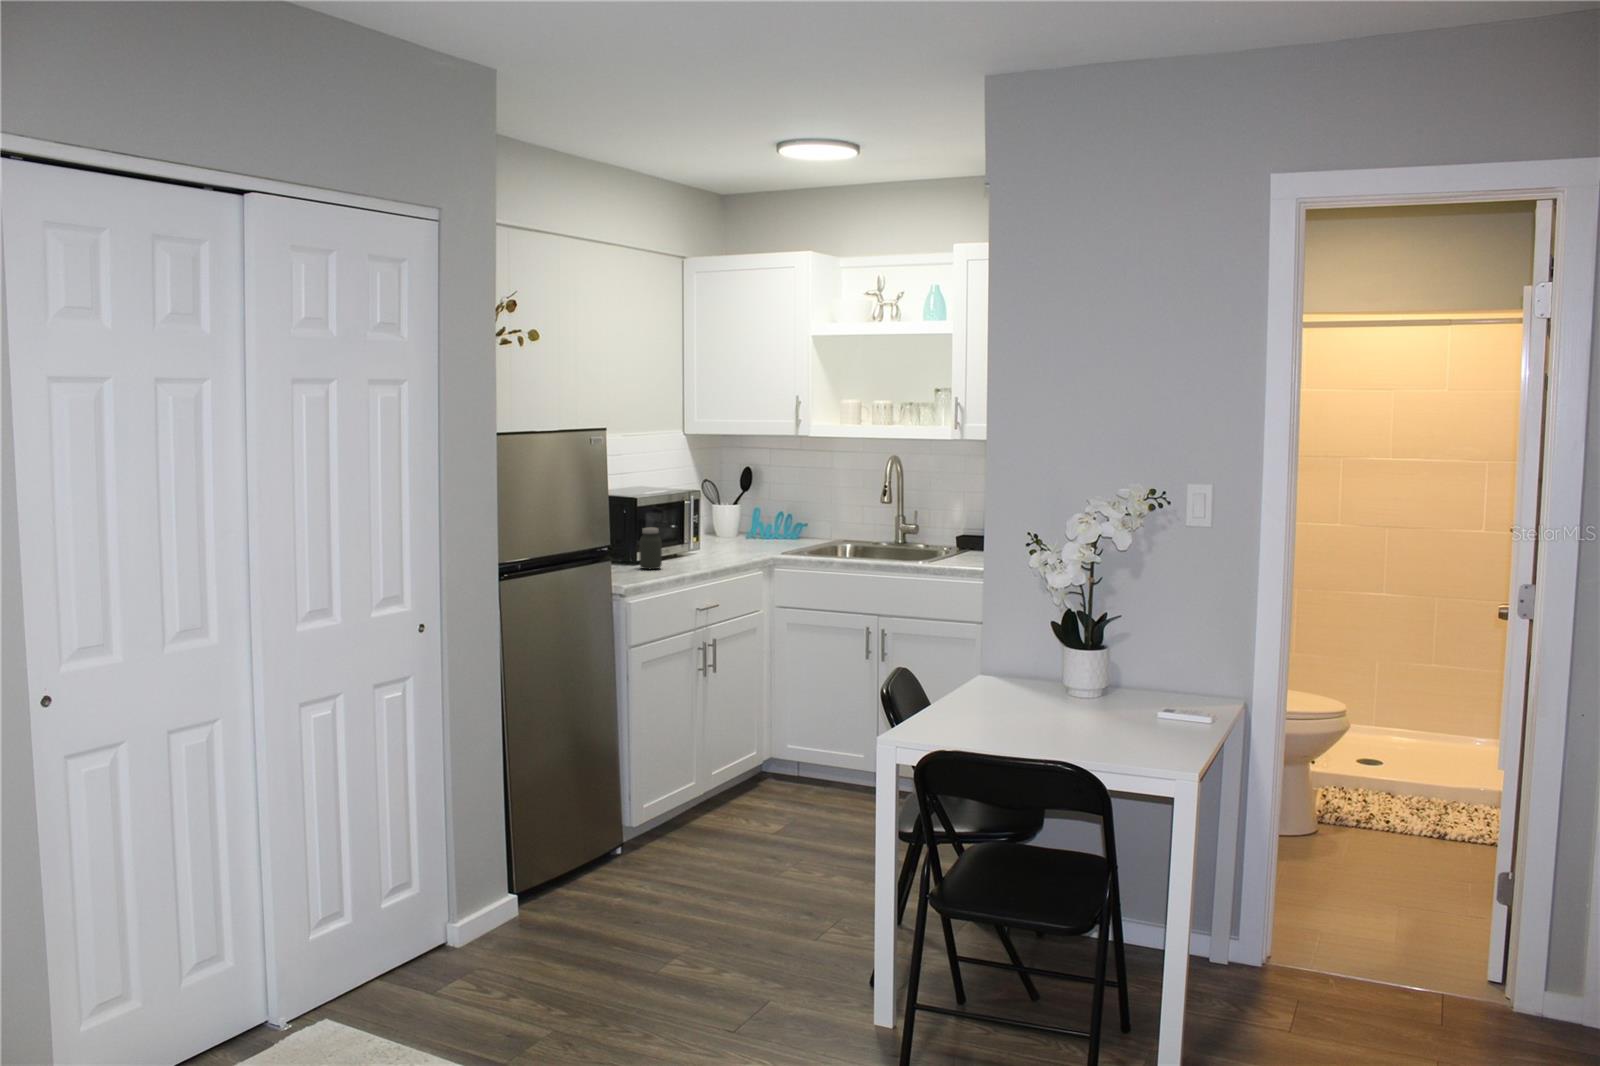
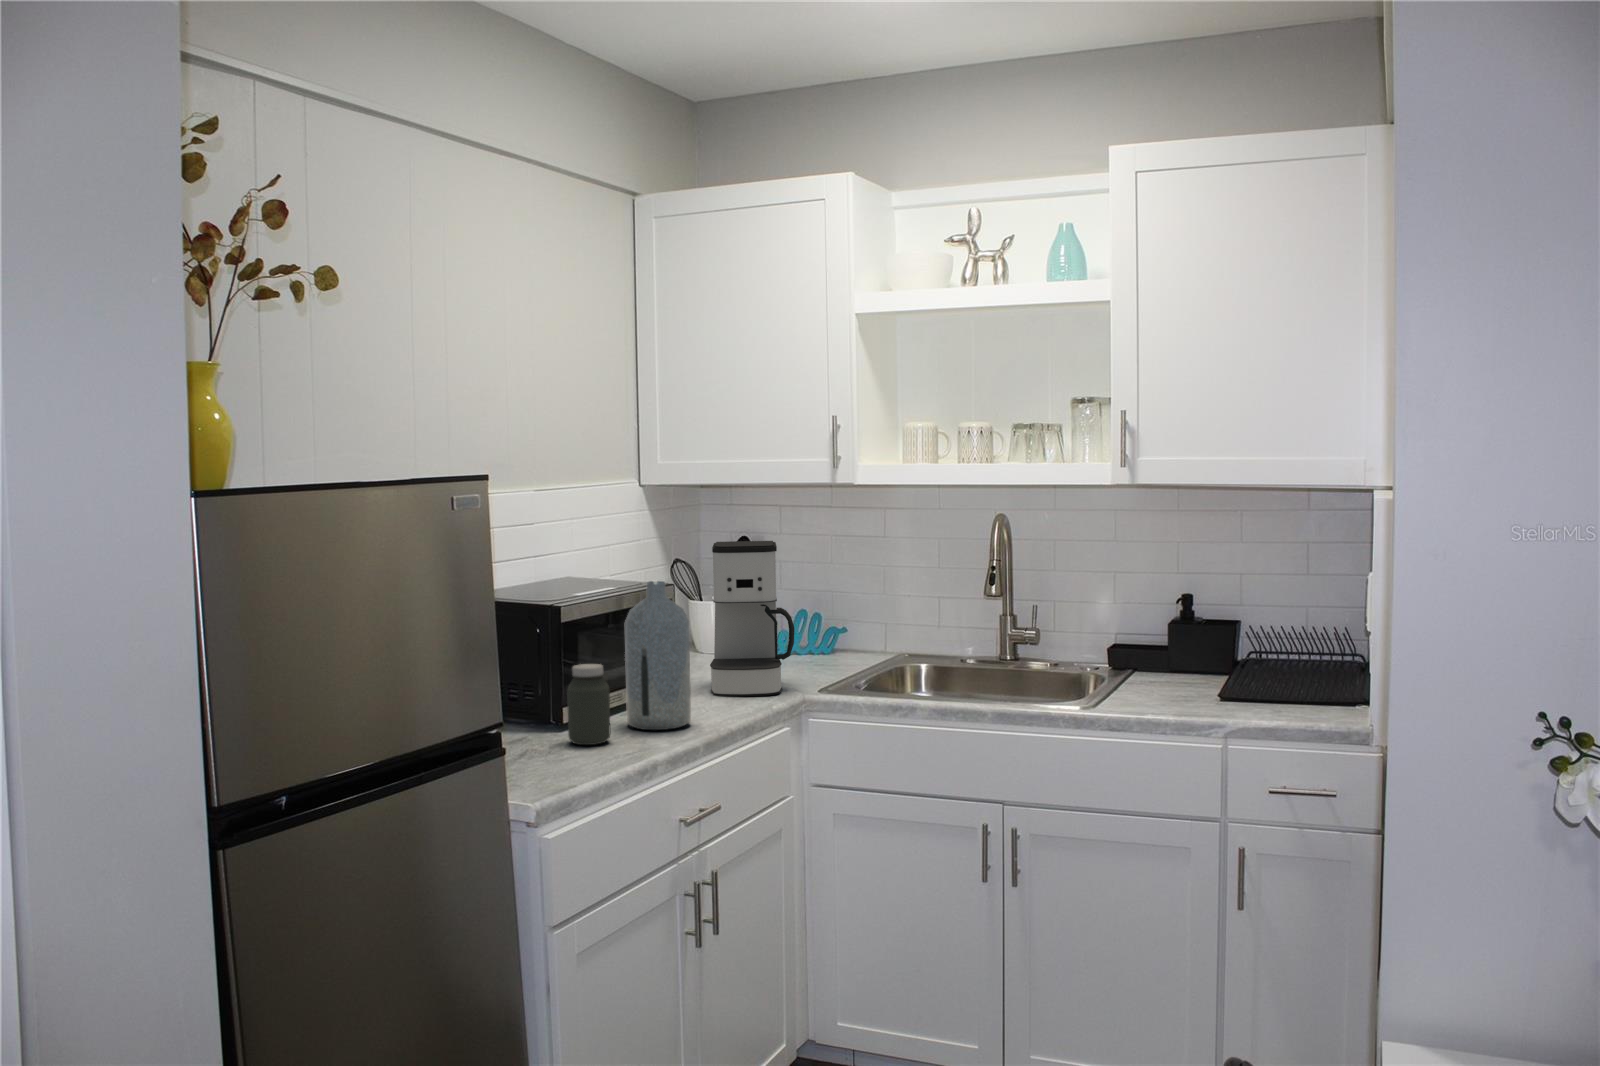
coffee maker: none [720,468,769,555] -> present [710,541,794,696]
bottle: none [671,486,706,565] -> present [625,581,691,730]

